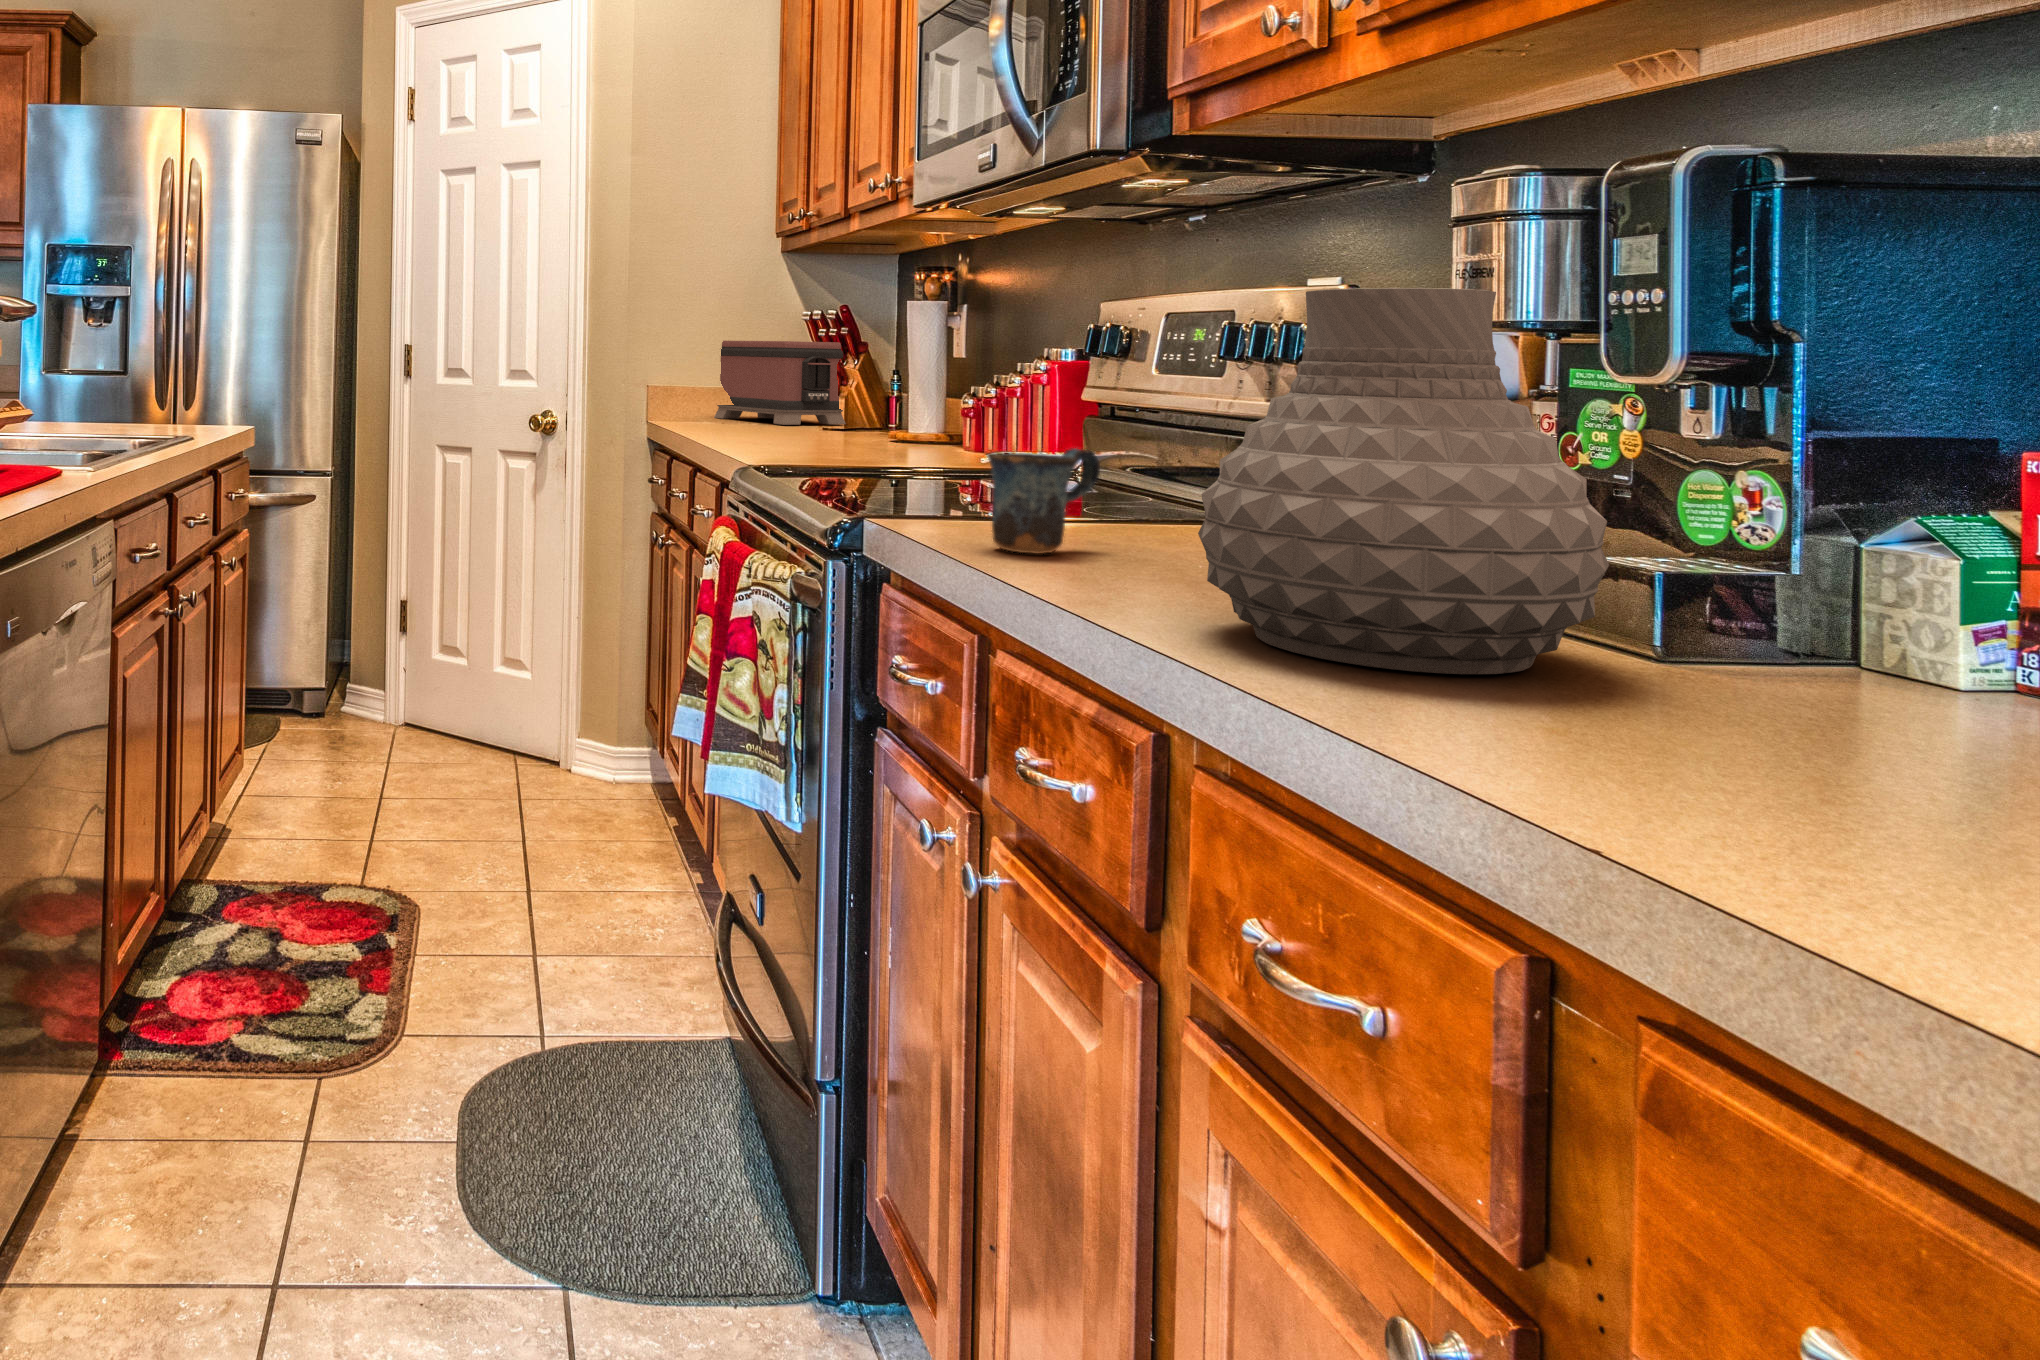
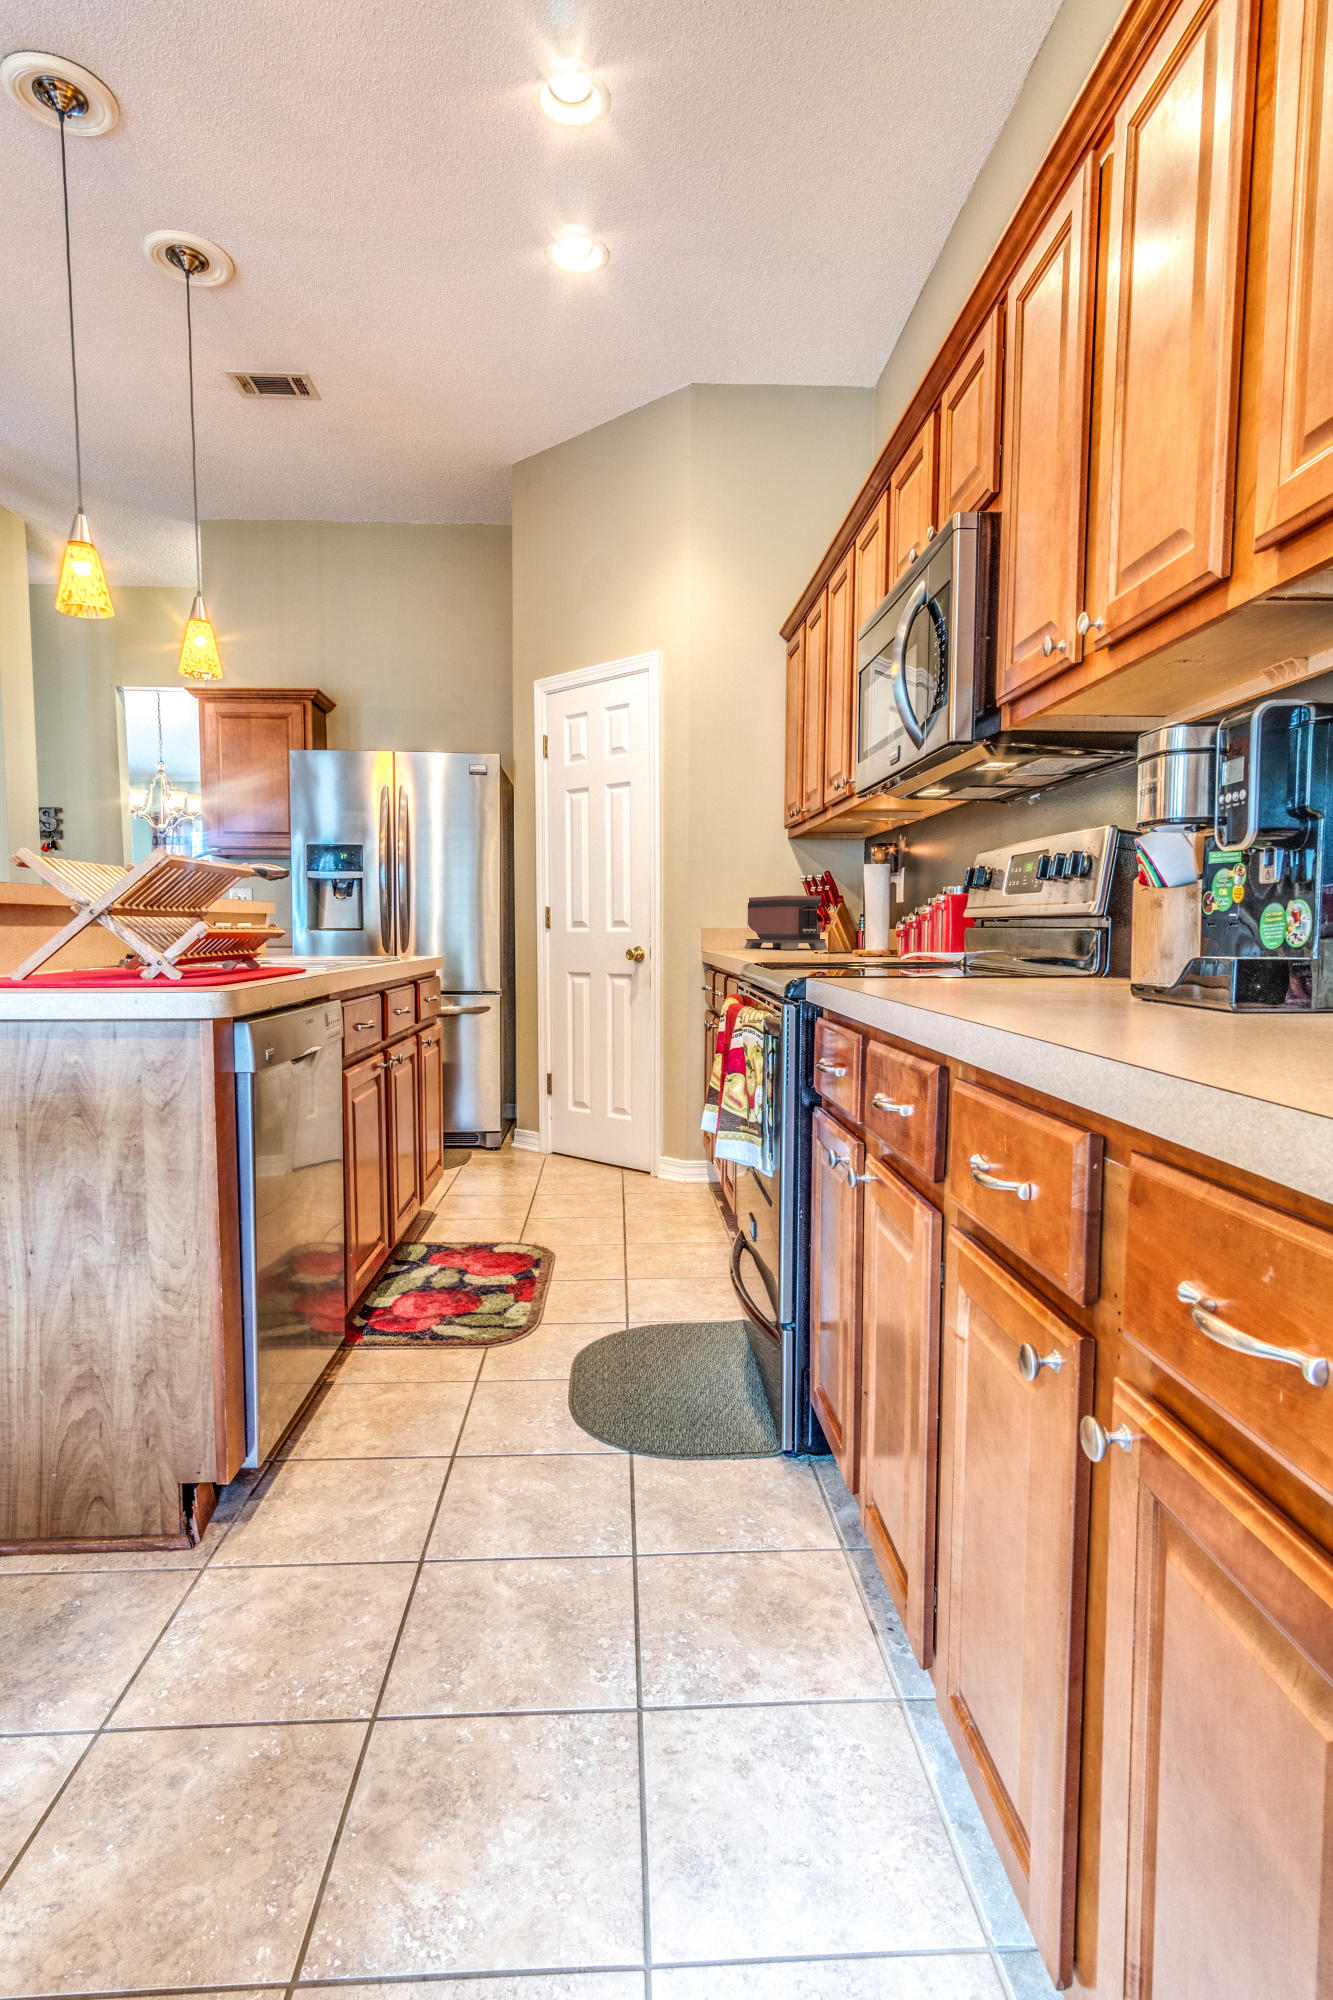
vase: present [1198,288,1609,674] -> none [972,788,1207,1020]
mug: present [987,448,1100,554] -> none [871,924,943,988]

